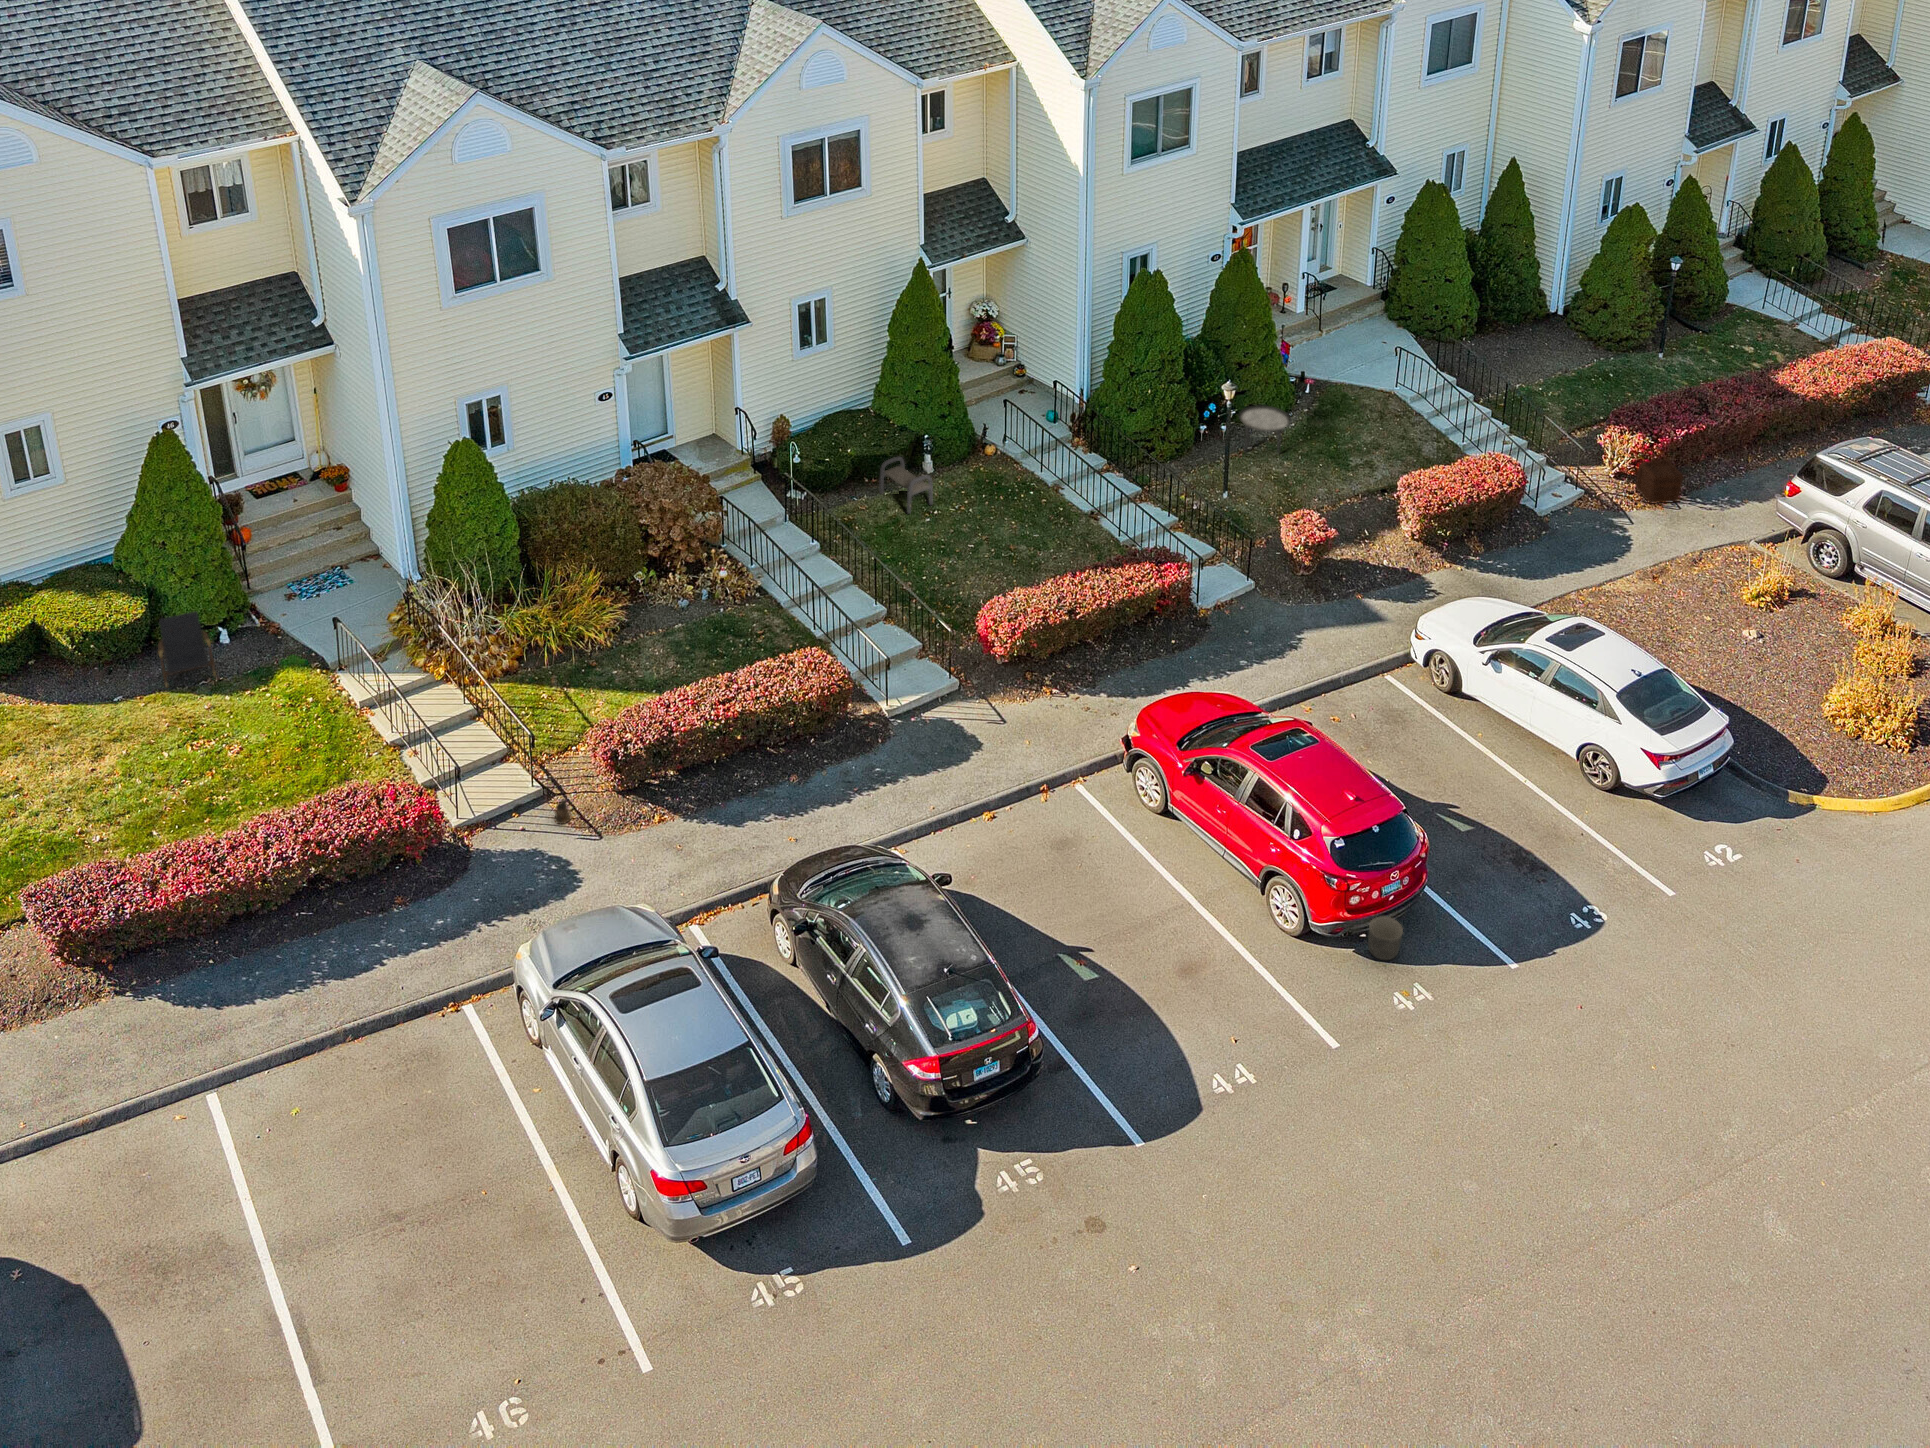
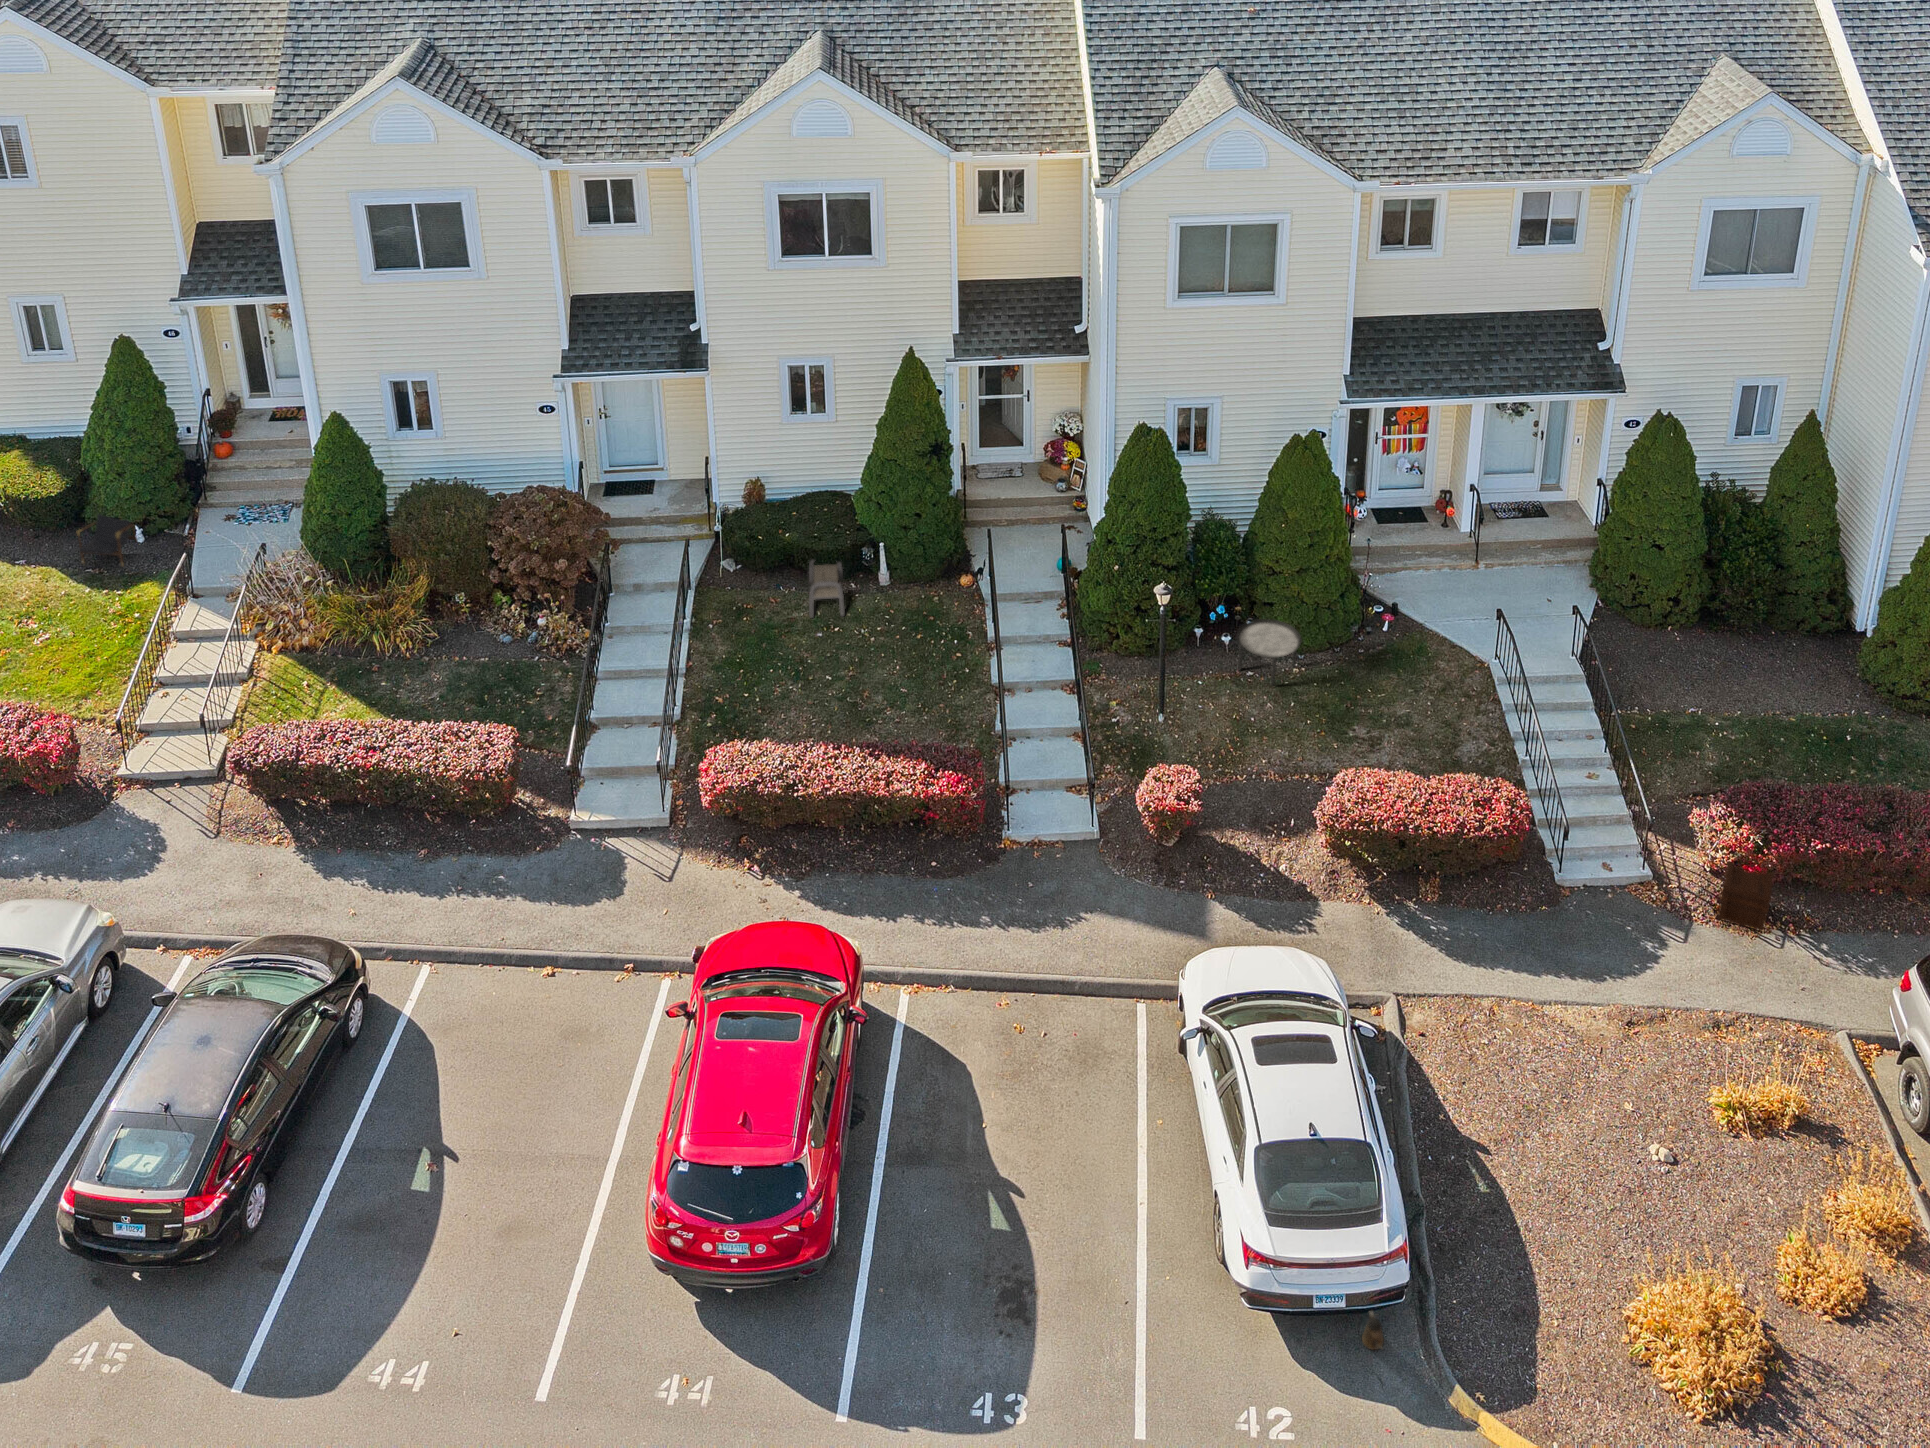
watering can: present [554,799,571,824] -> present [1362,1312,1384,1350]
planter: present [1368,916,1403,960] -> none [704,1276,747,1336]

